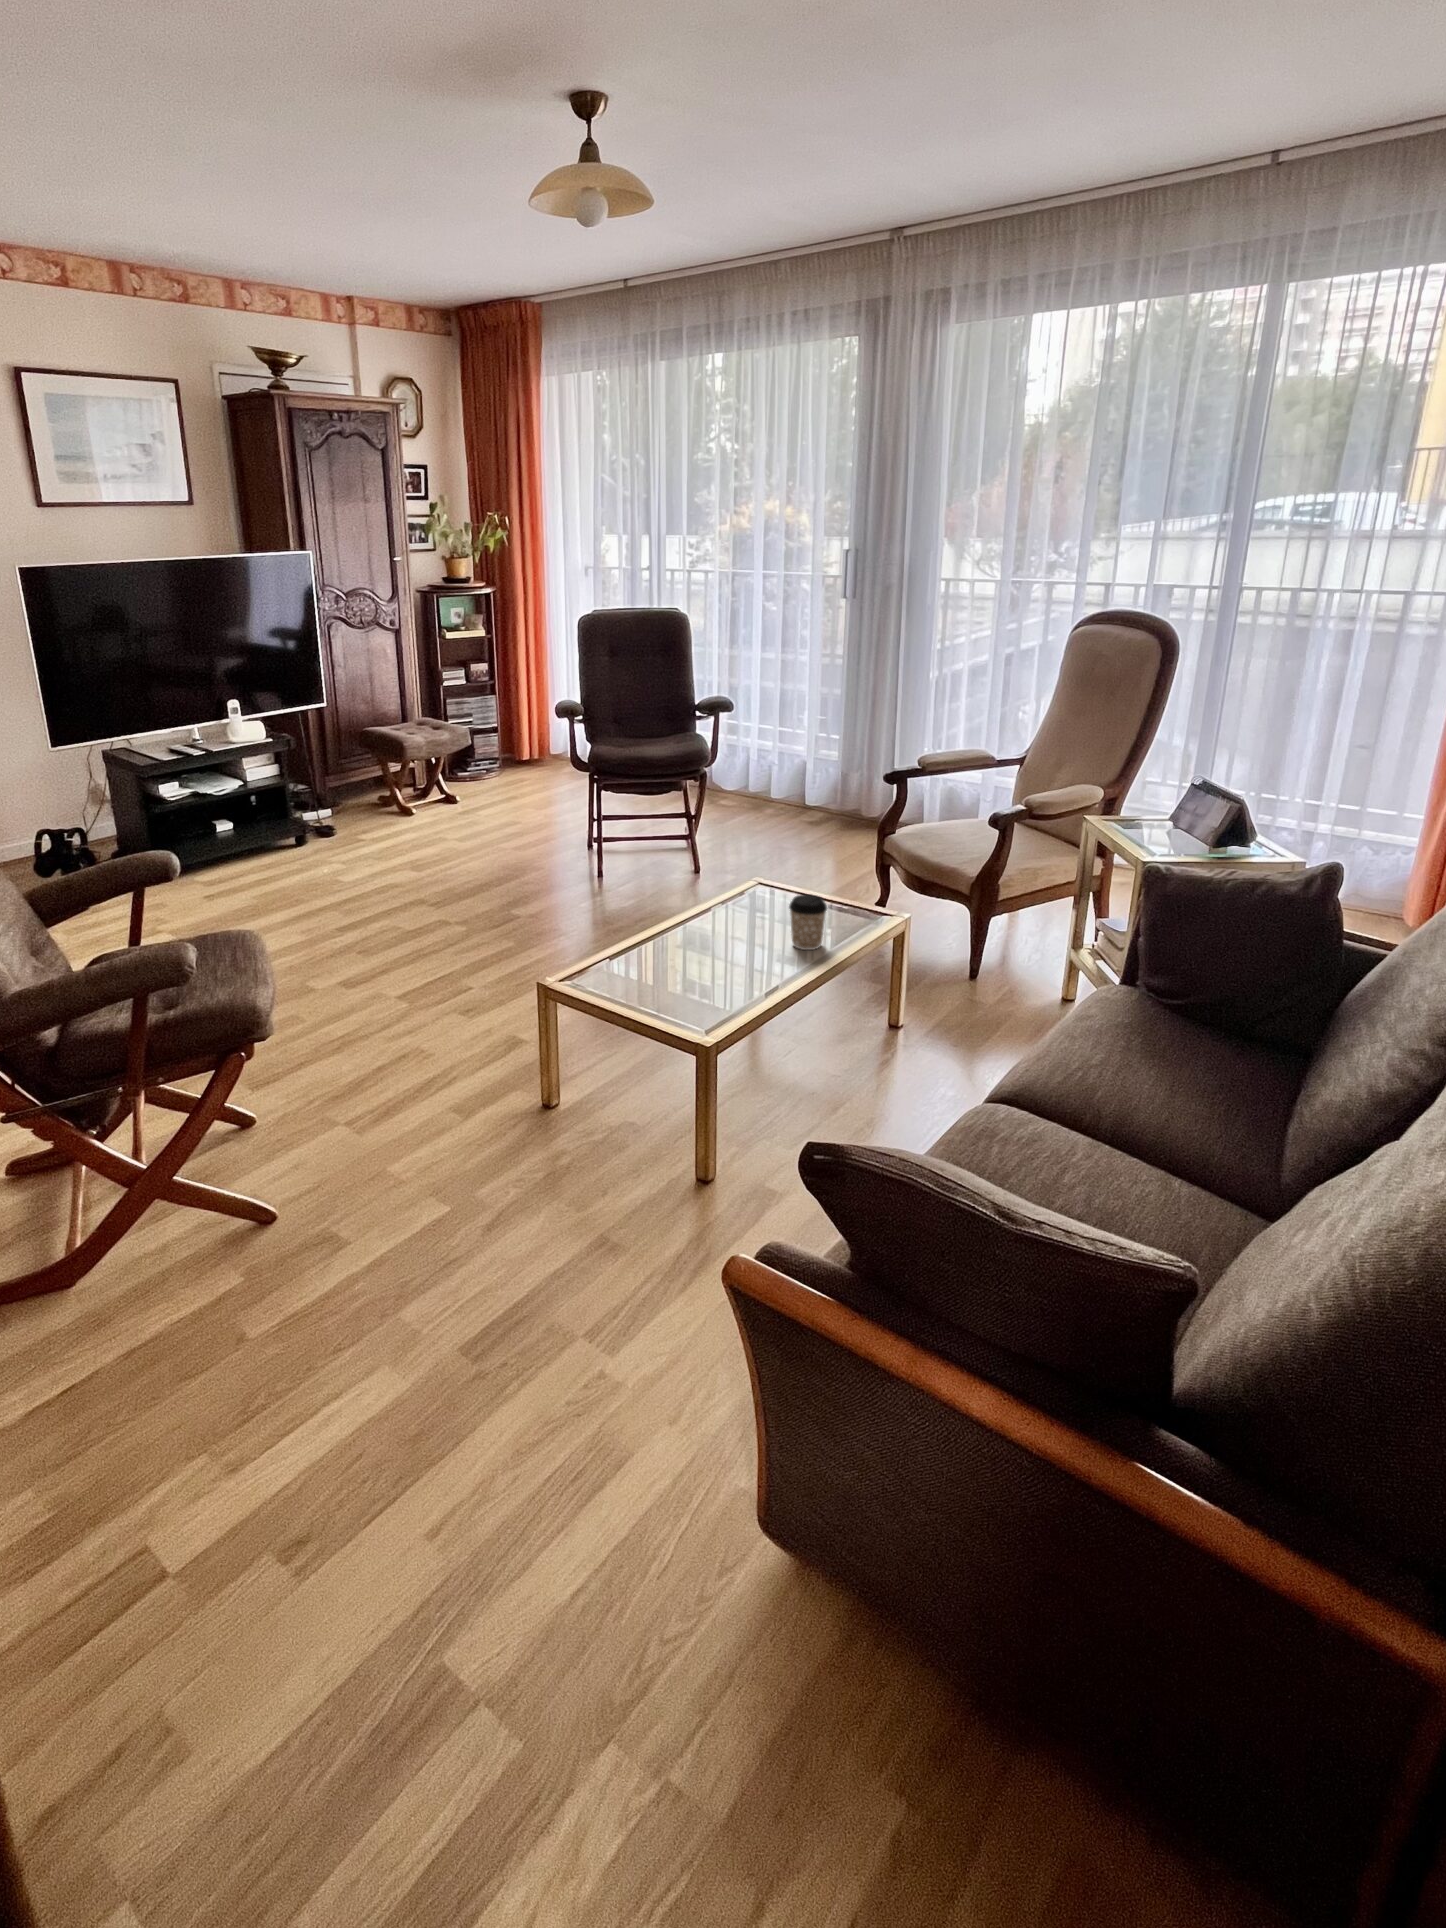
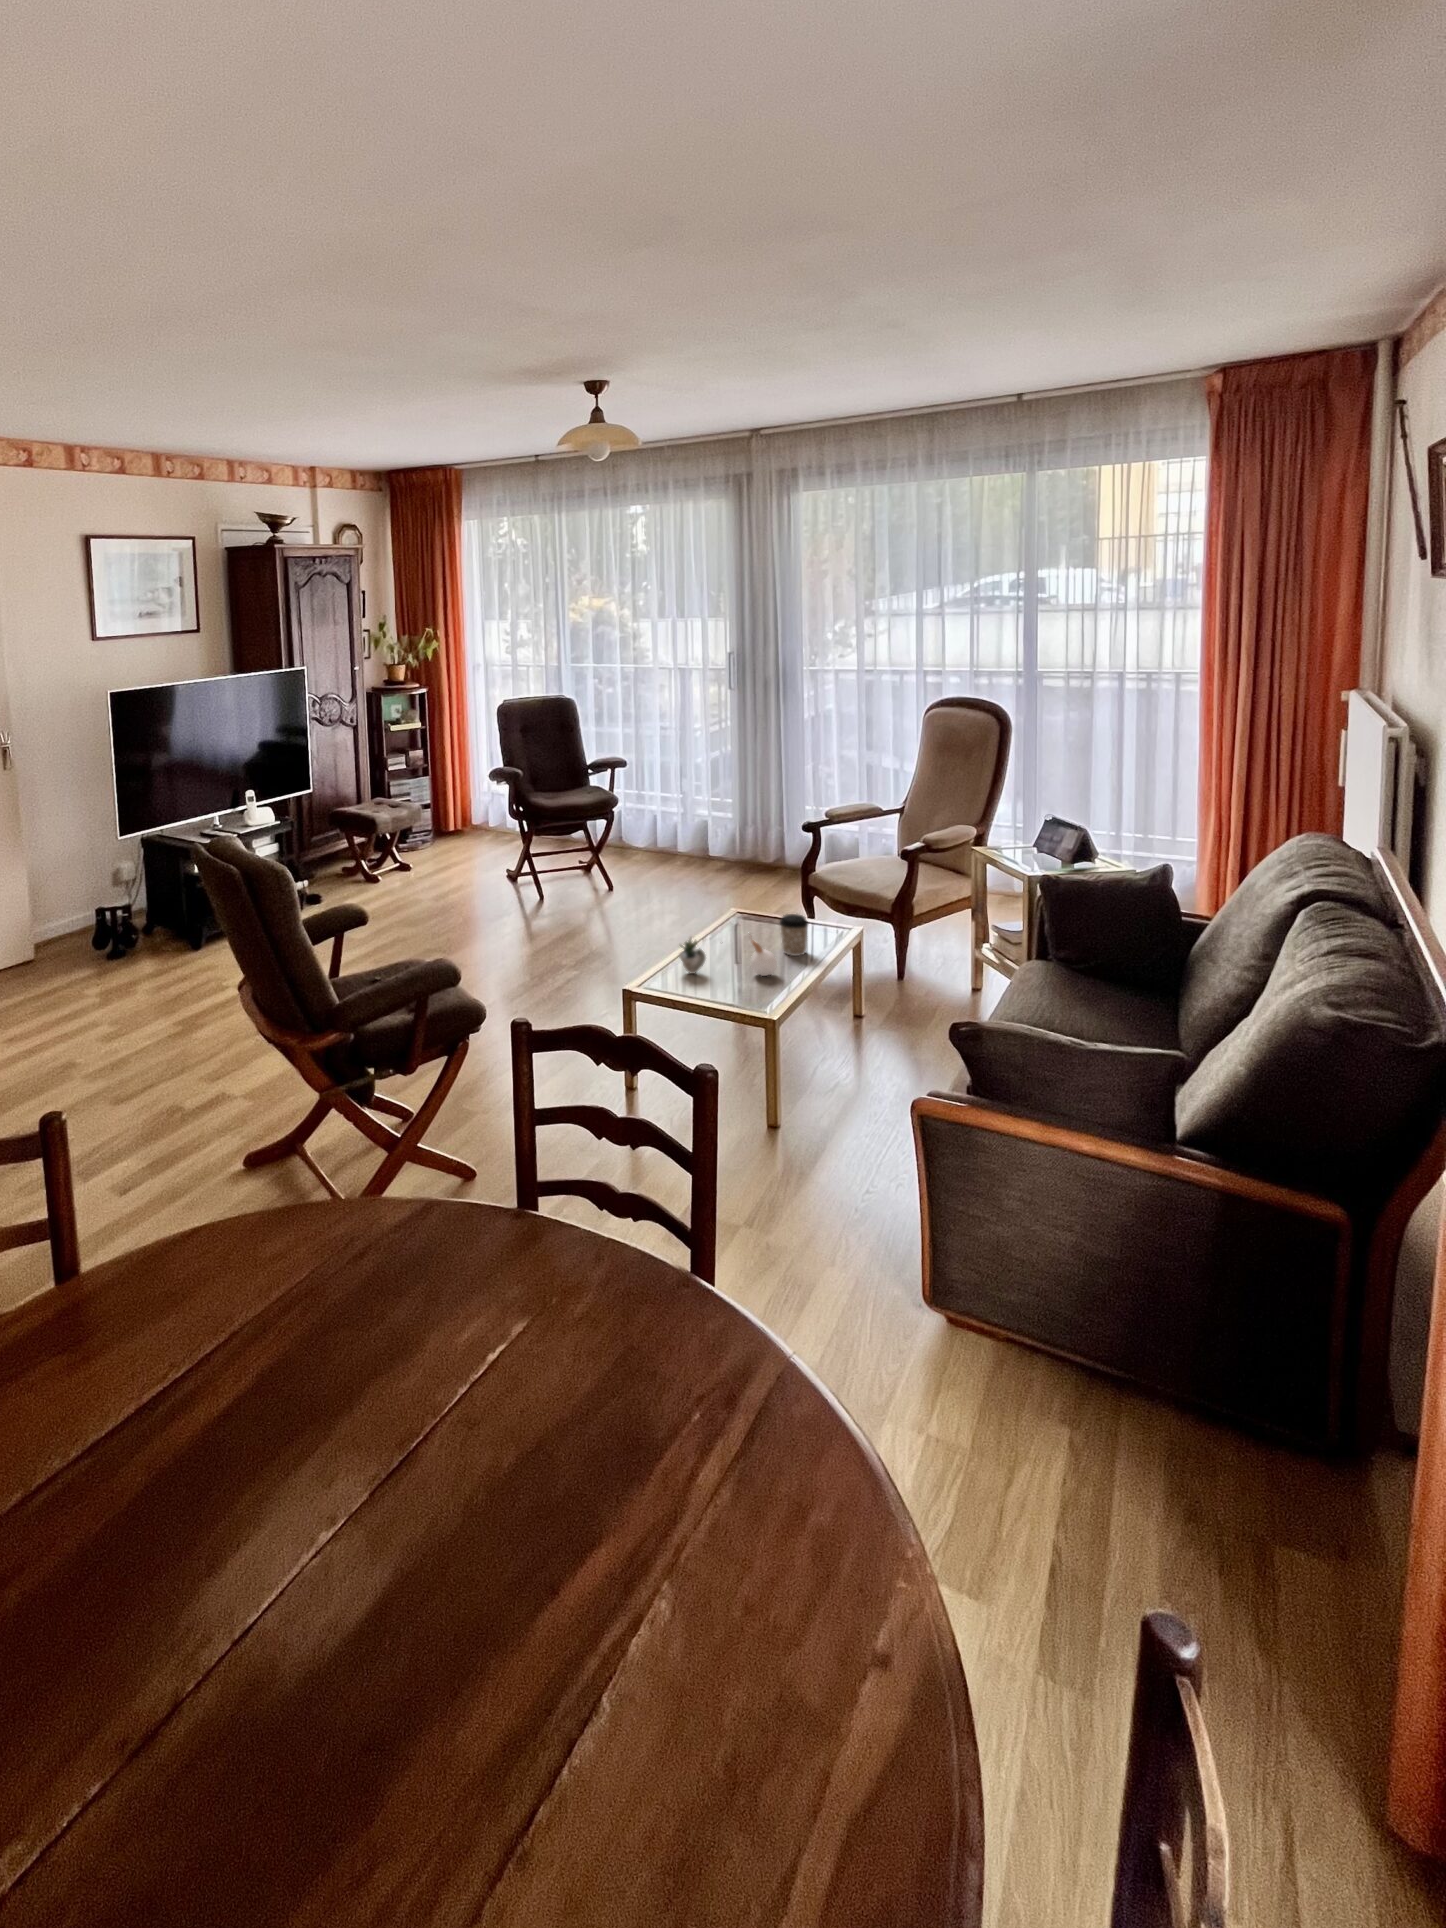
succulent plant: none [638,918,688,967] -> present [679,938,706,974]
candle: none [729,918,765,977] -> present [750,941,777,976]

